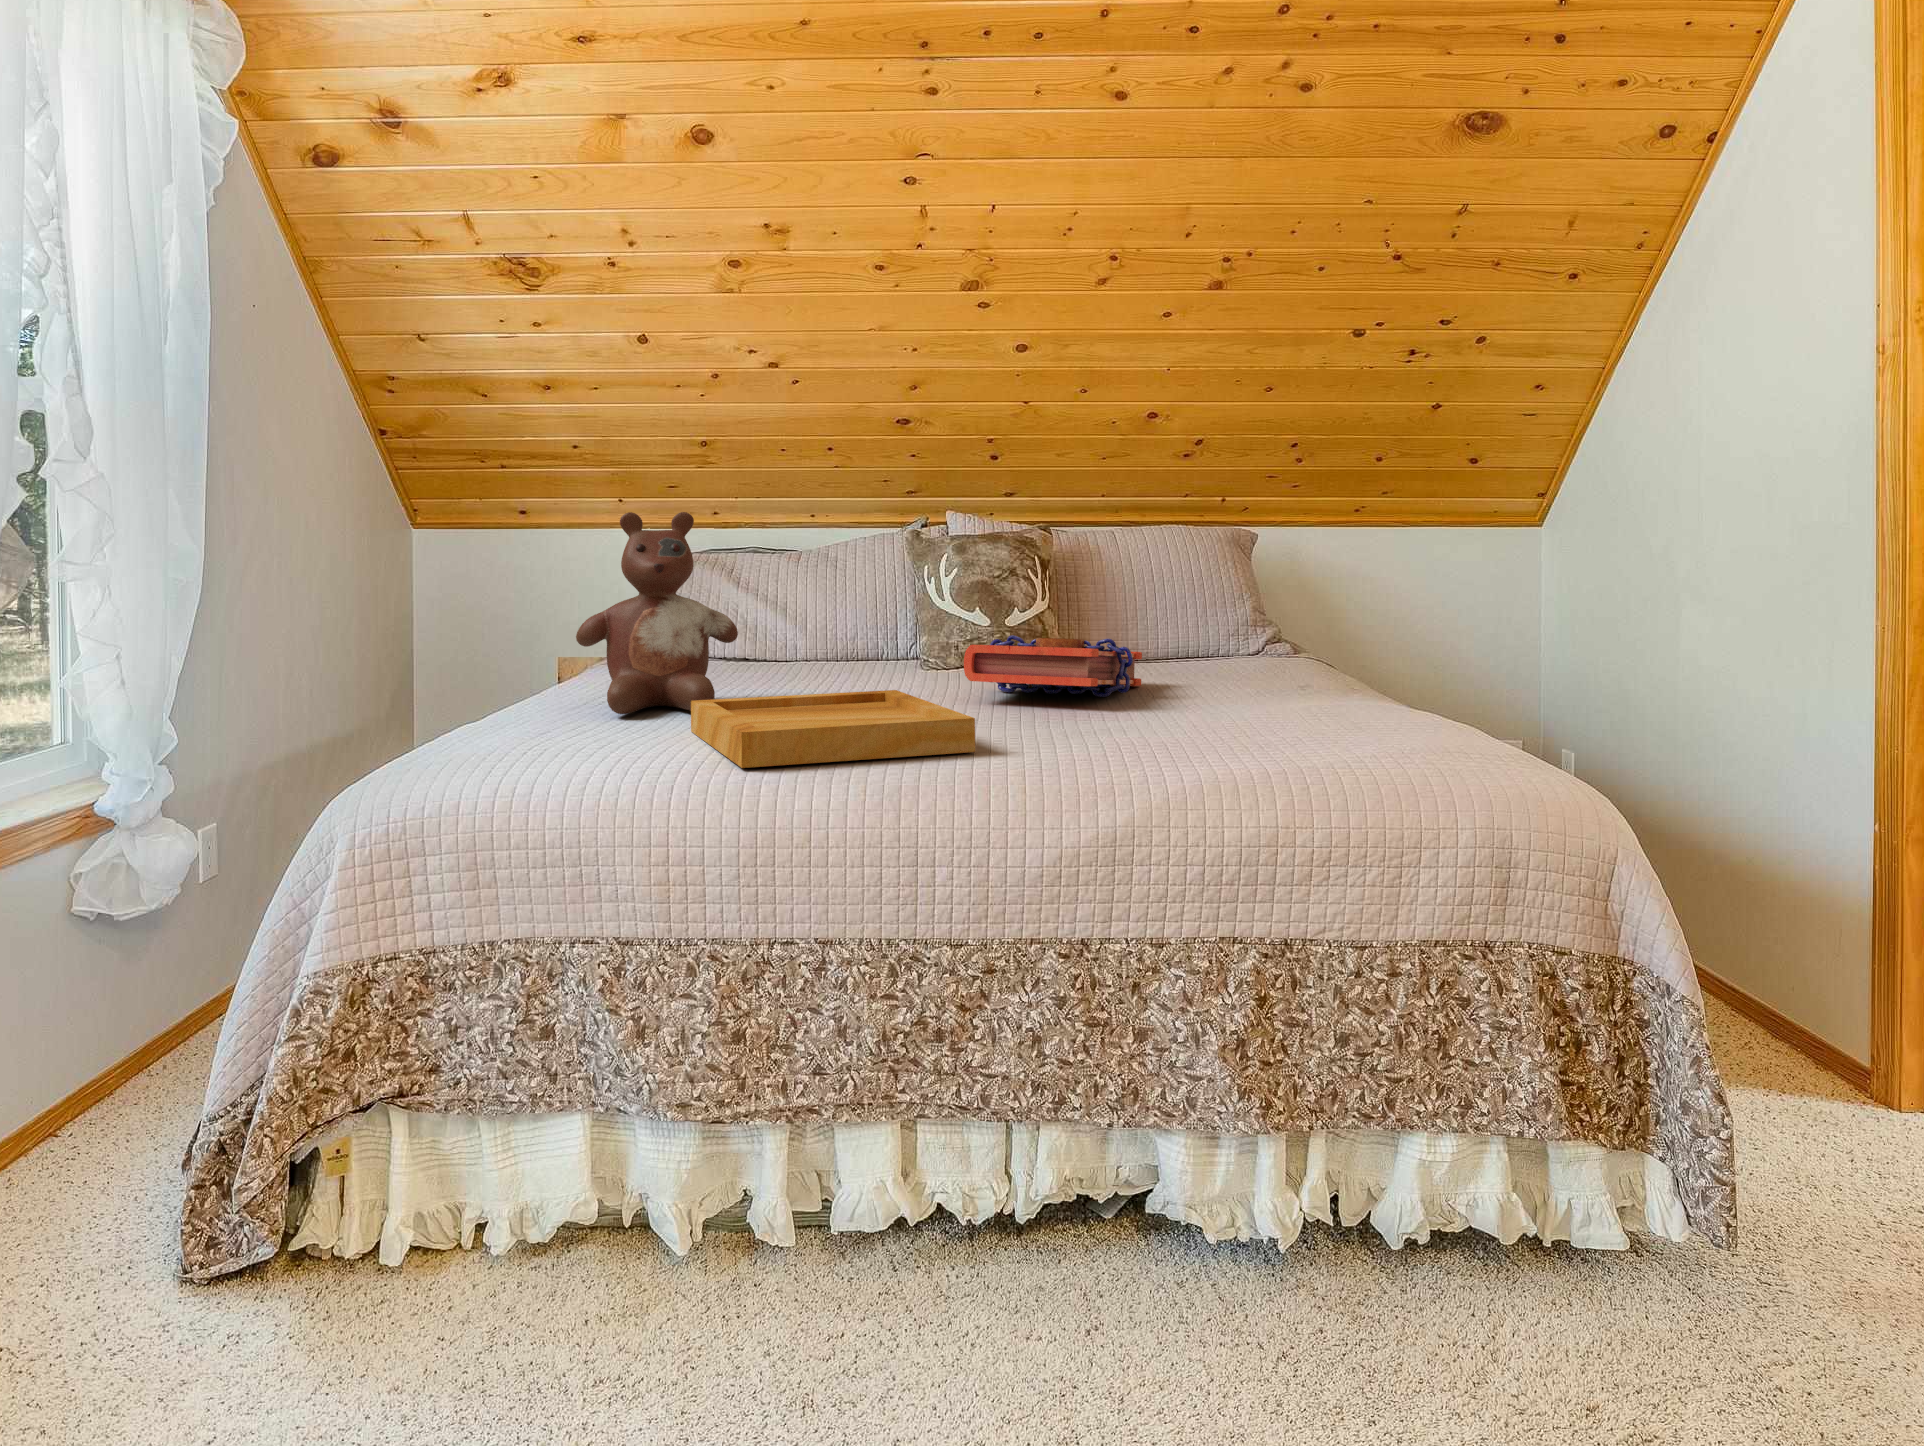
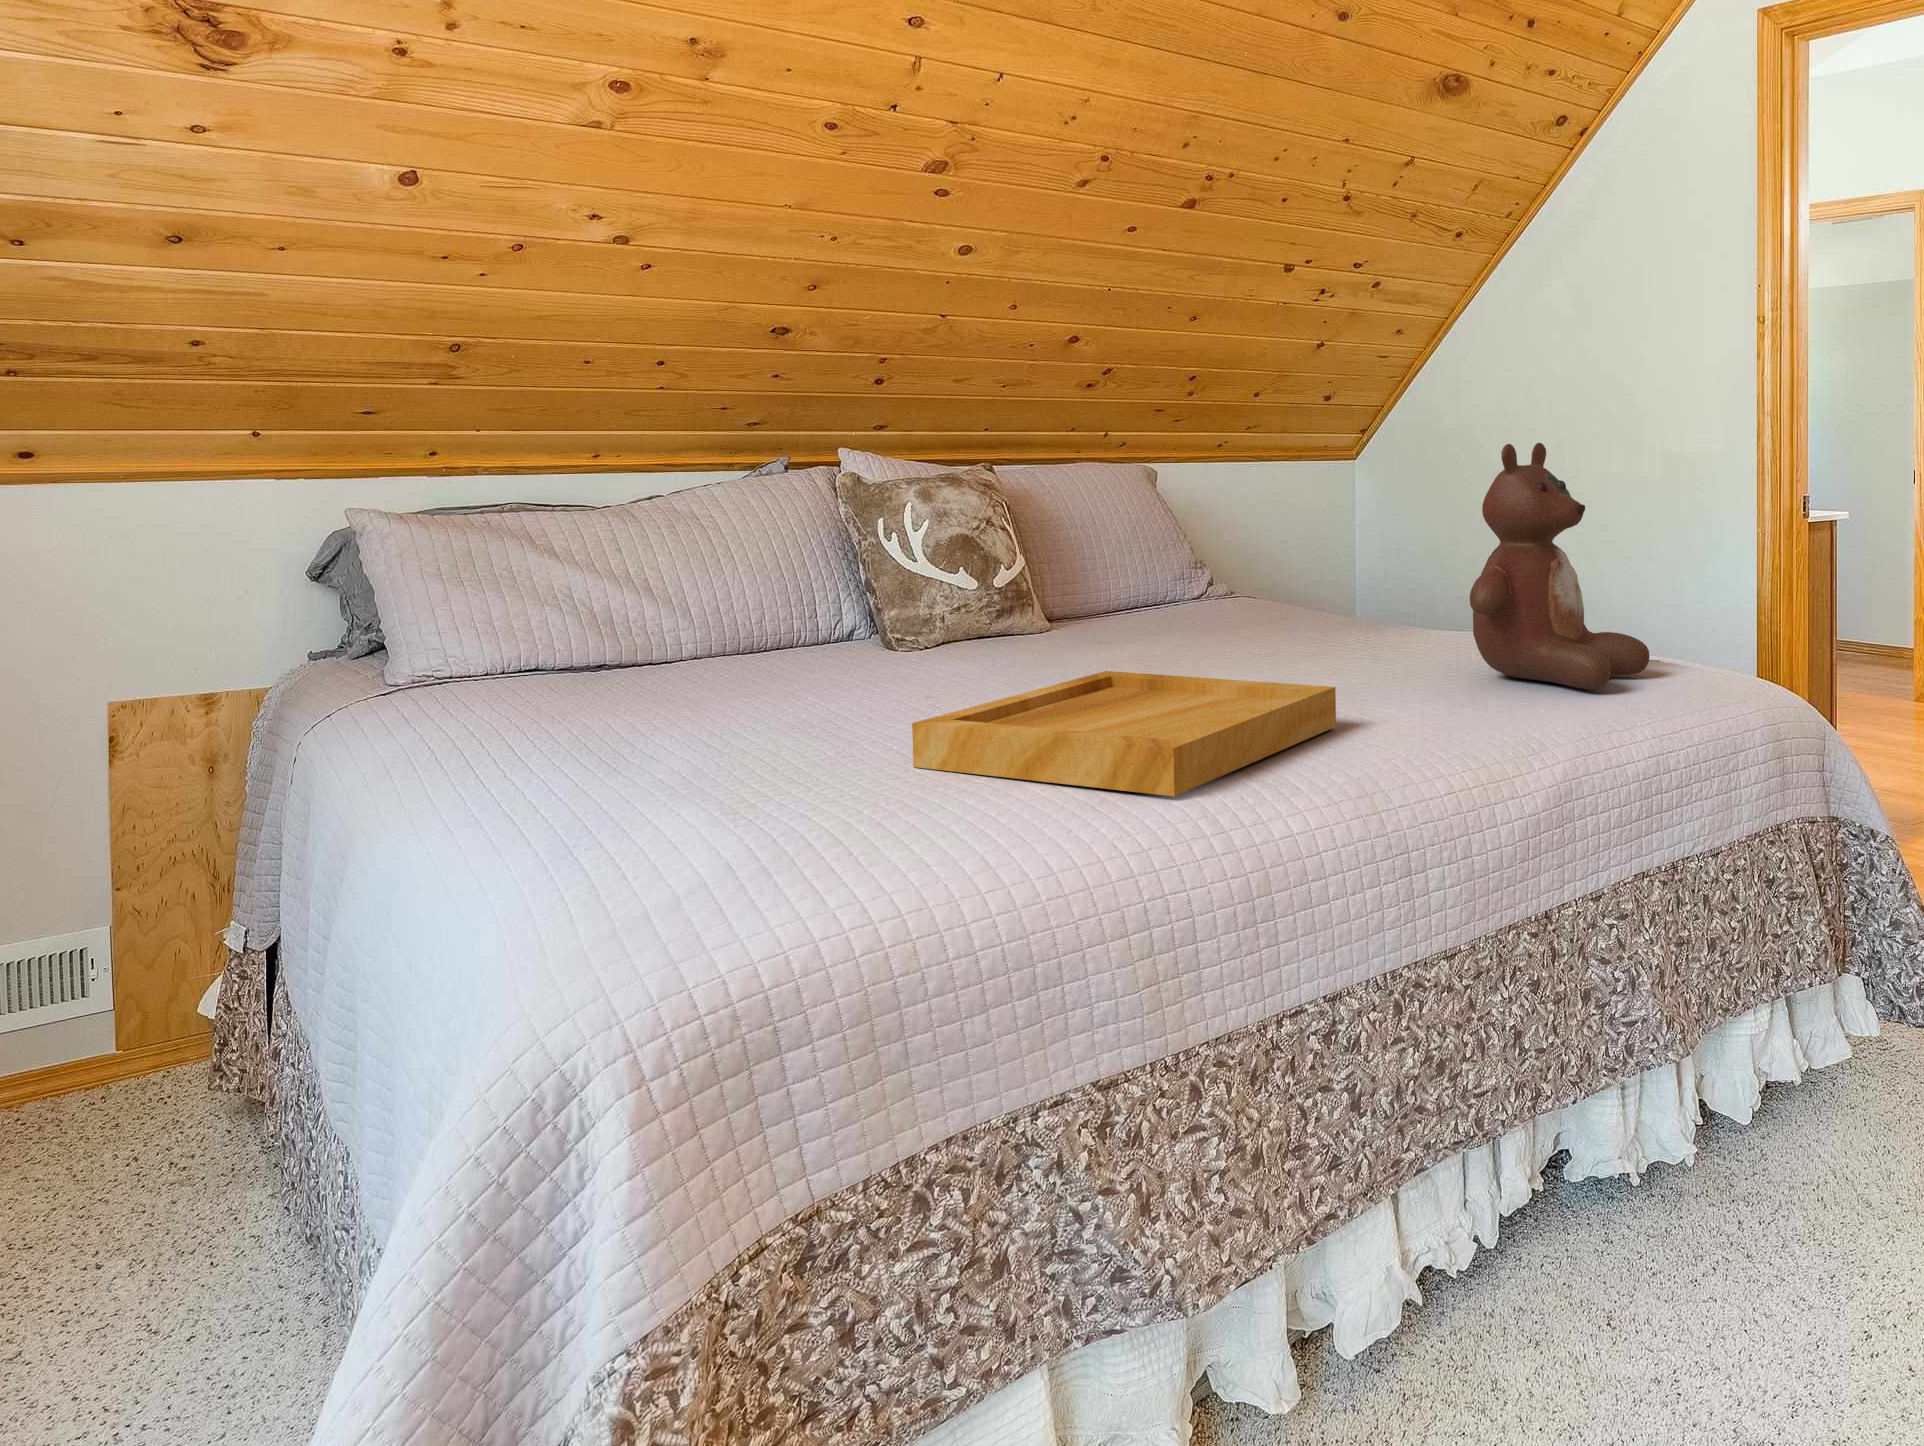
stuffed bear: present [576,512,738,714] -> present [1470,443,1650,689]
book: present [964,635,1142,697] -> none [1082,586,1272,660]

